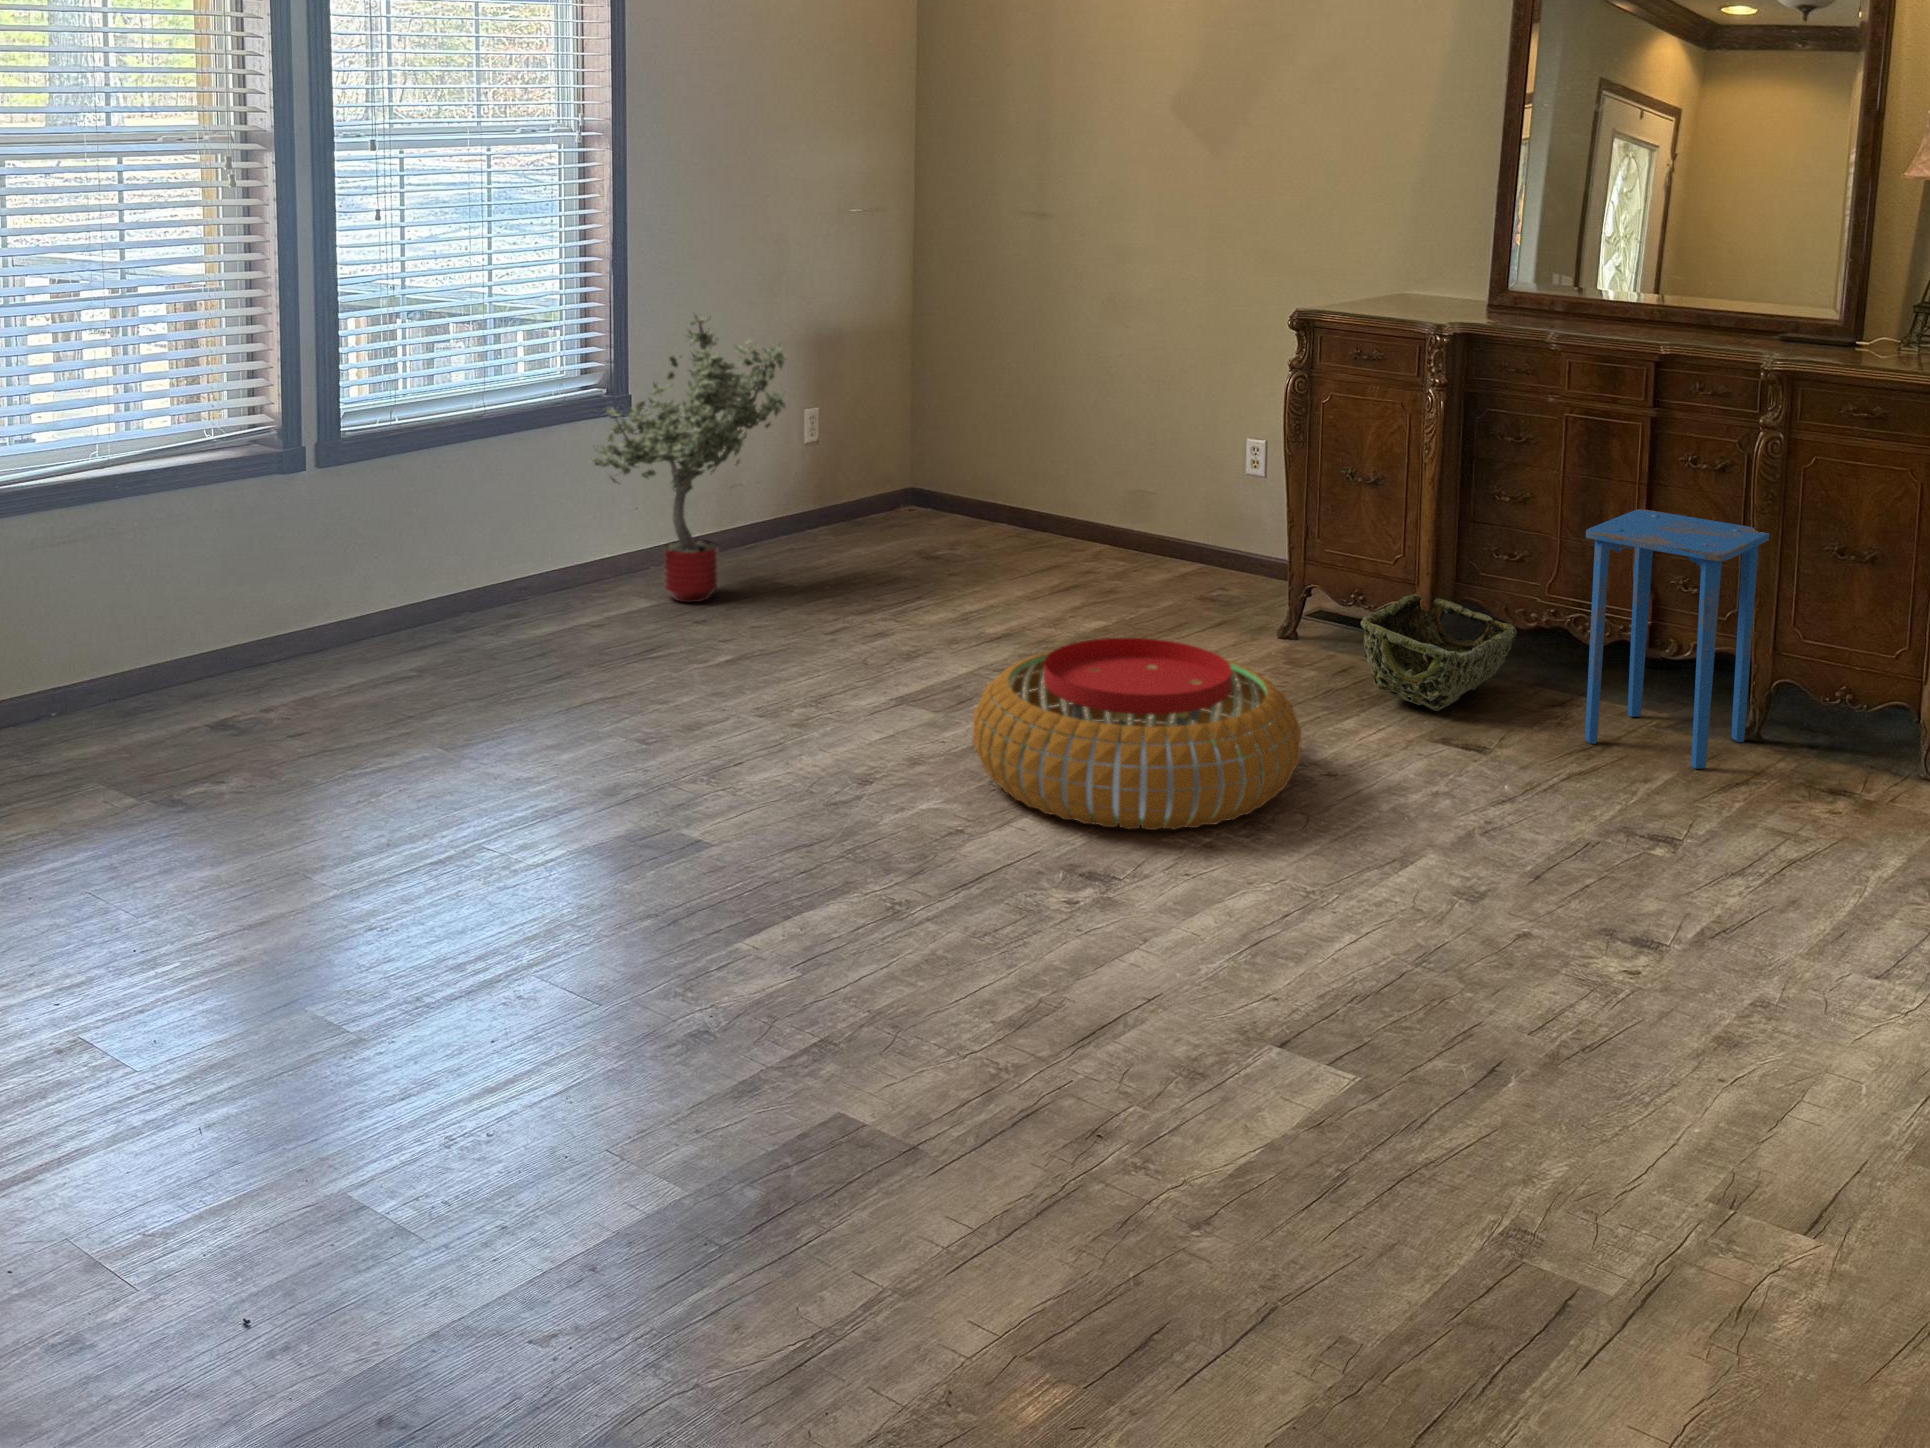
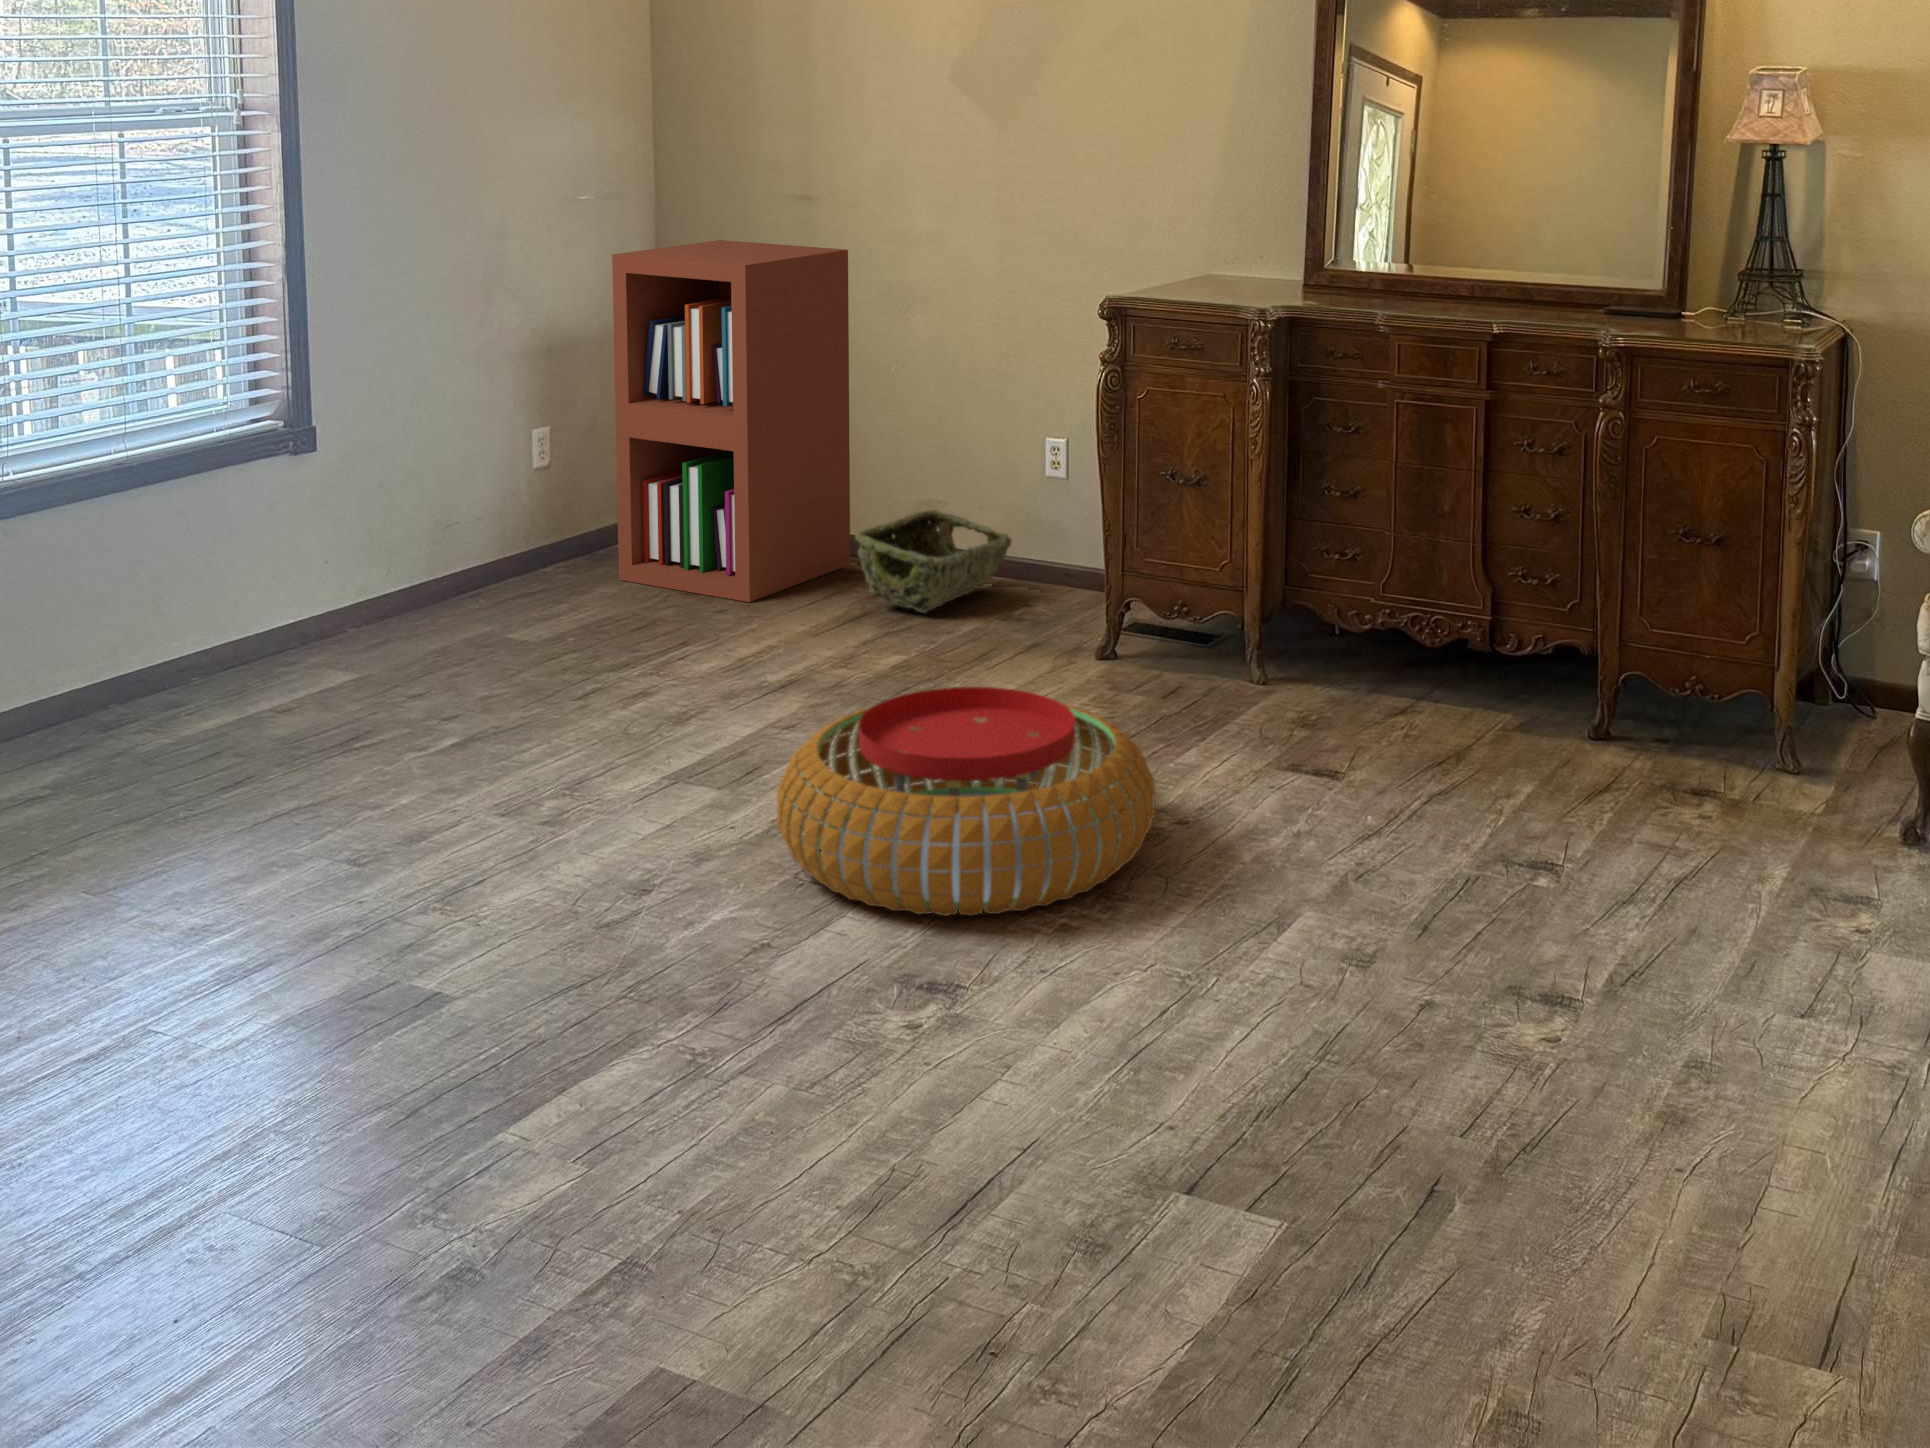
bookshelf: none [869,249,1075,565] -> present [612,240,850,602]
potted tree: present [590,315,787,602] -> none [271,327,518,674]
side table: present [1585,509,1770,769] -> none [1440,504,1625,780]
woven basket: present [1361,594,1517,711] -> present [856,510,1011,613]

